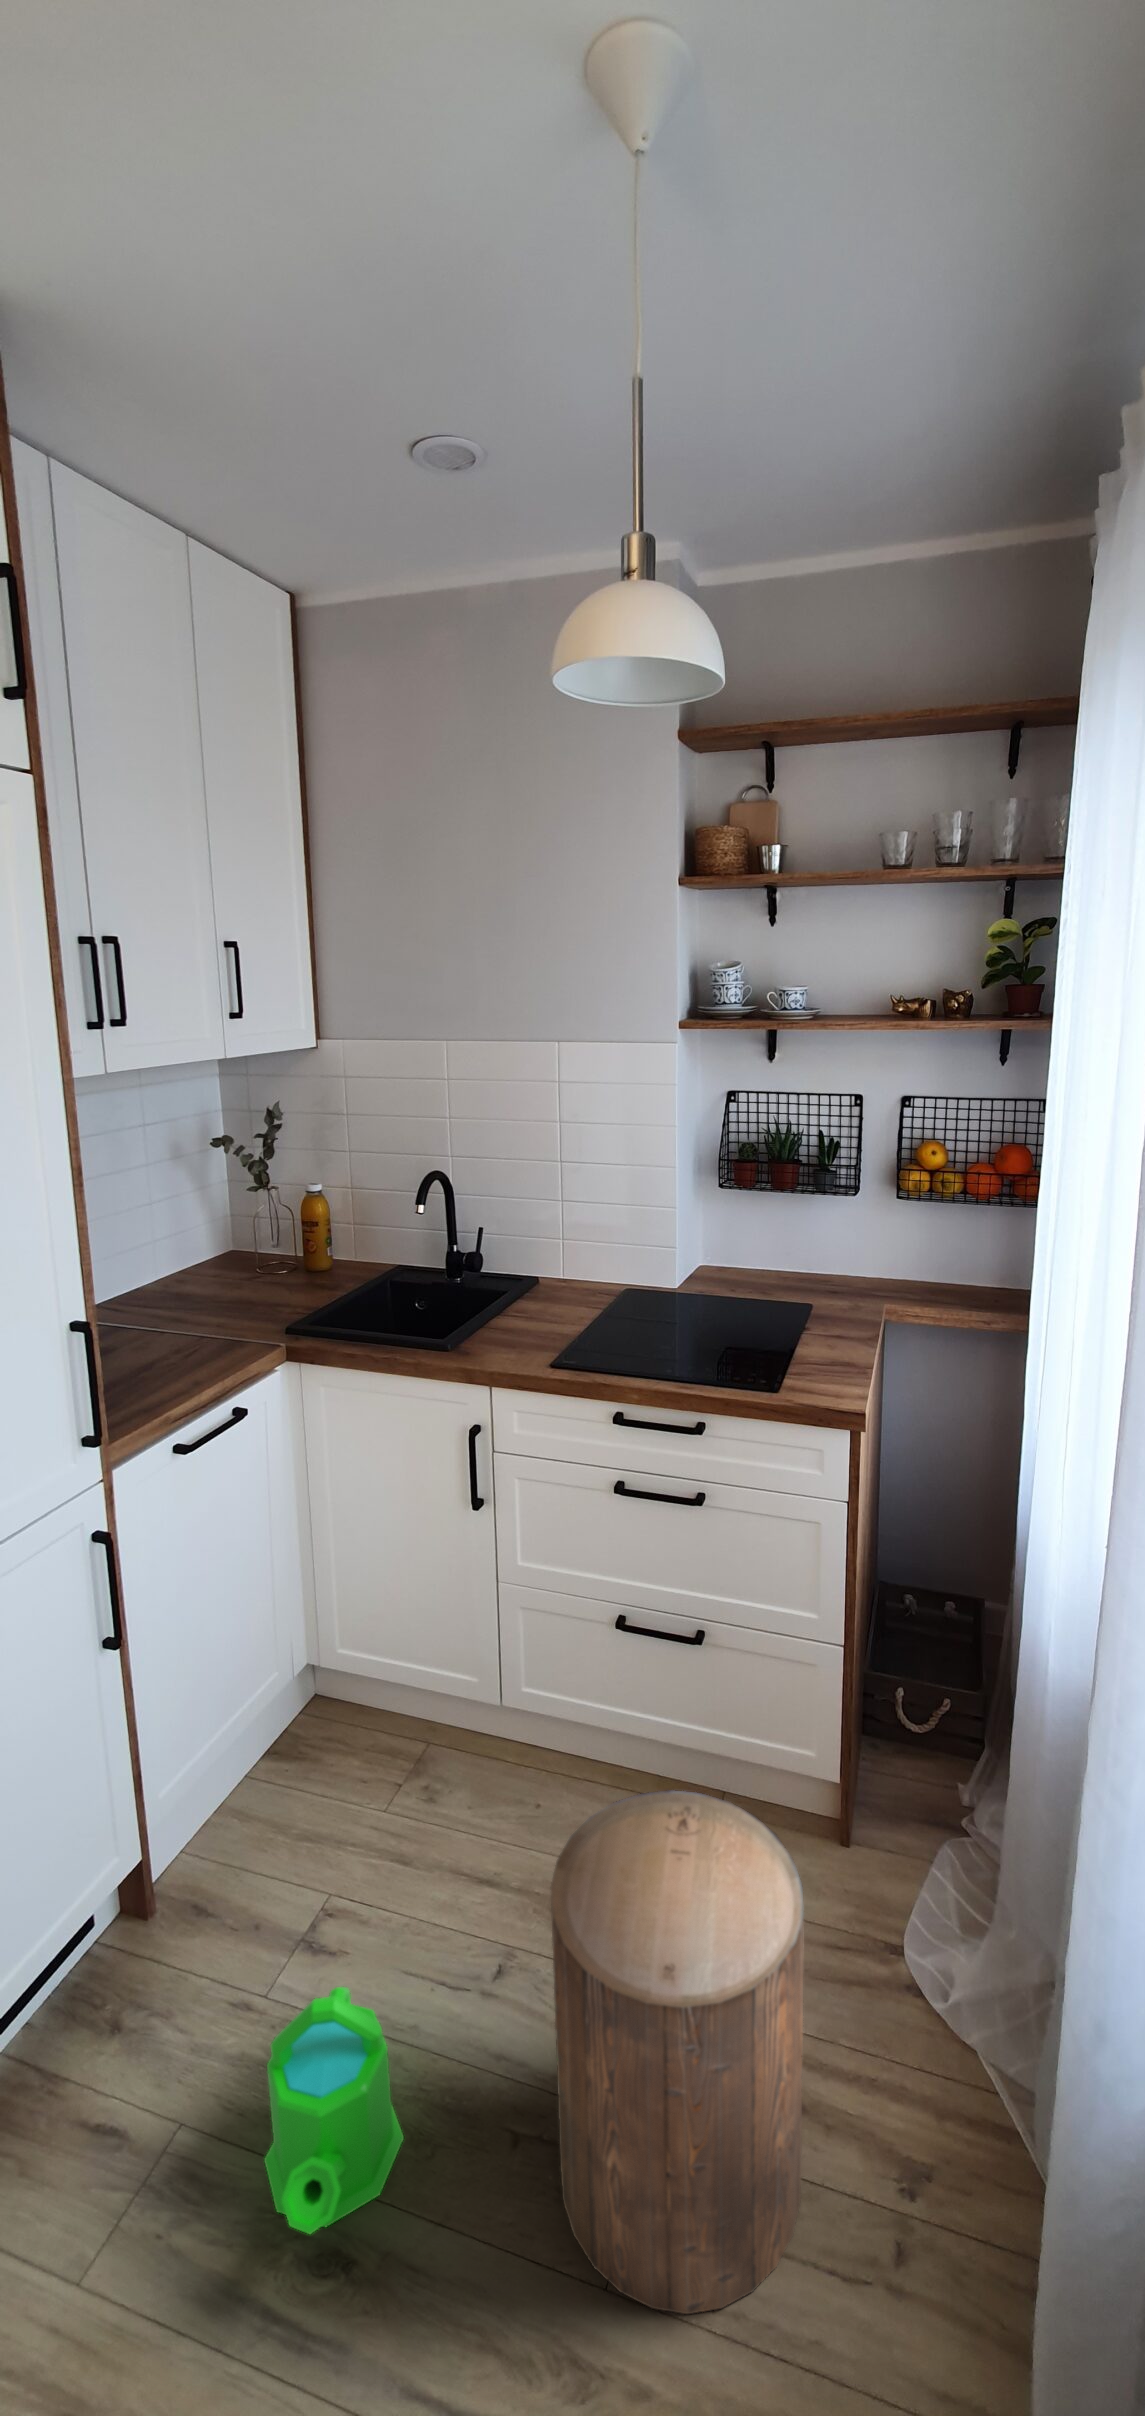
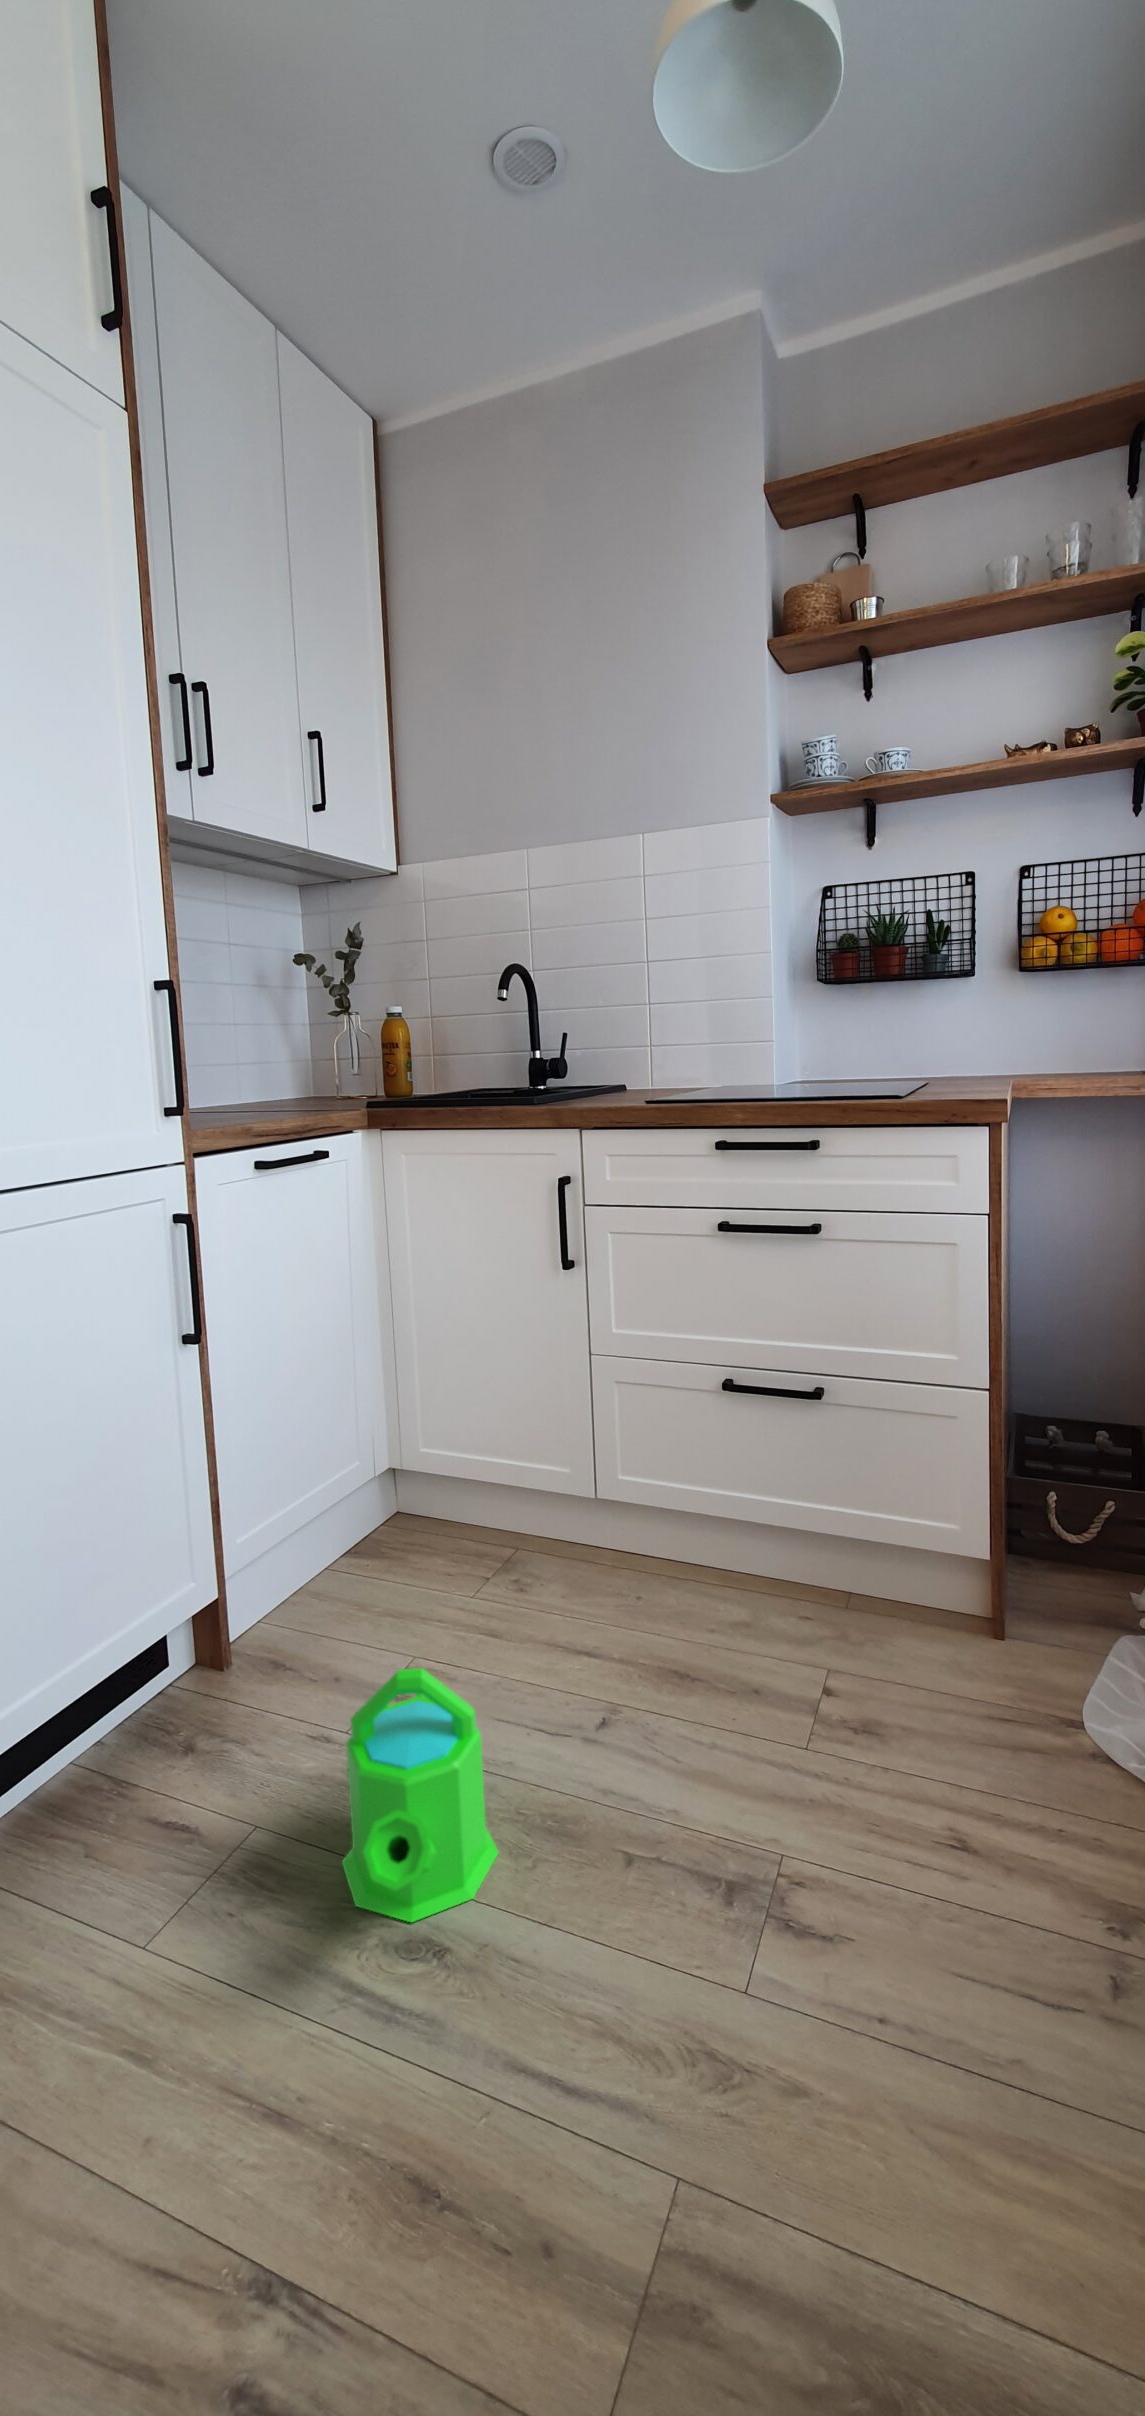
stool: present [551,1790,804,2314] -> none [670,1464,981,2025]

